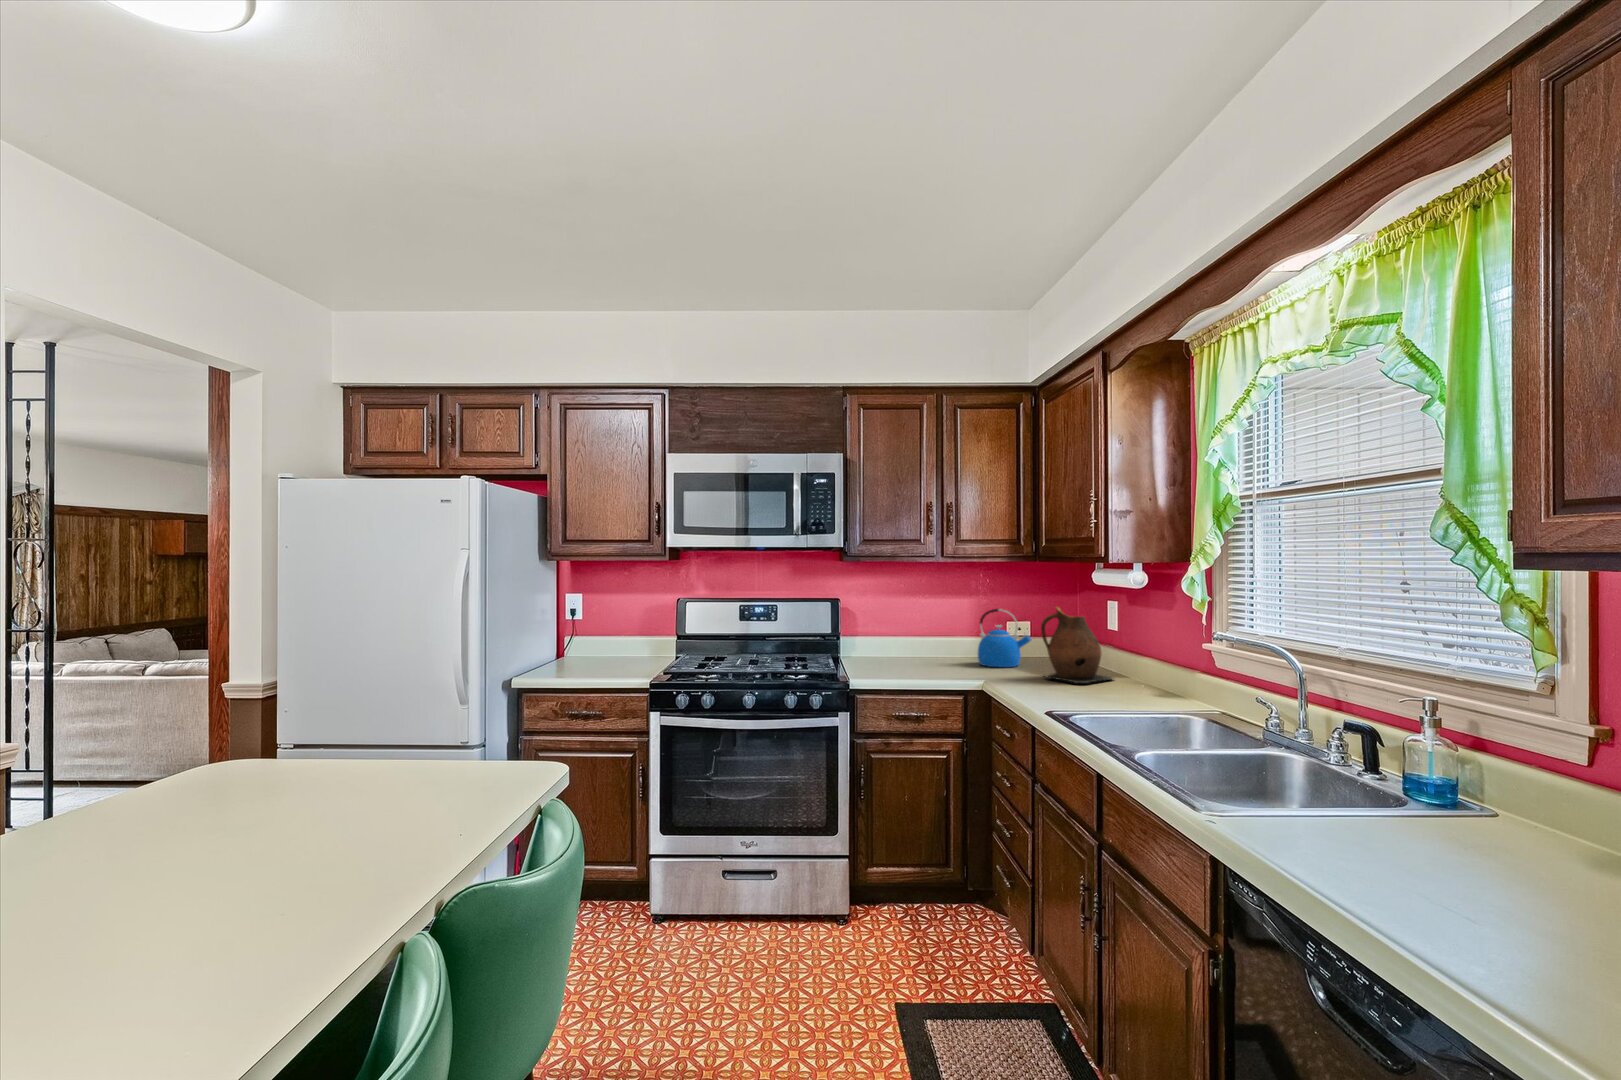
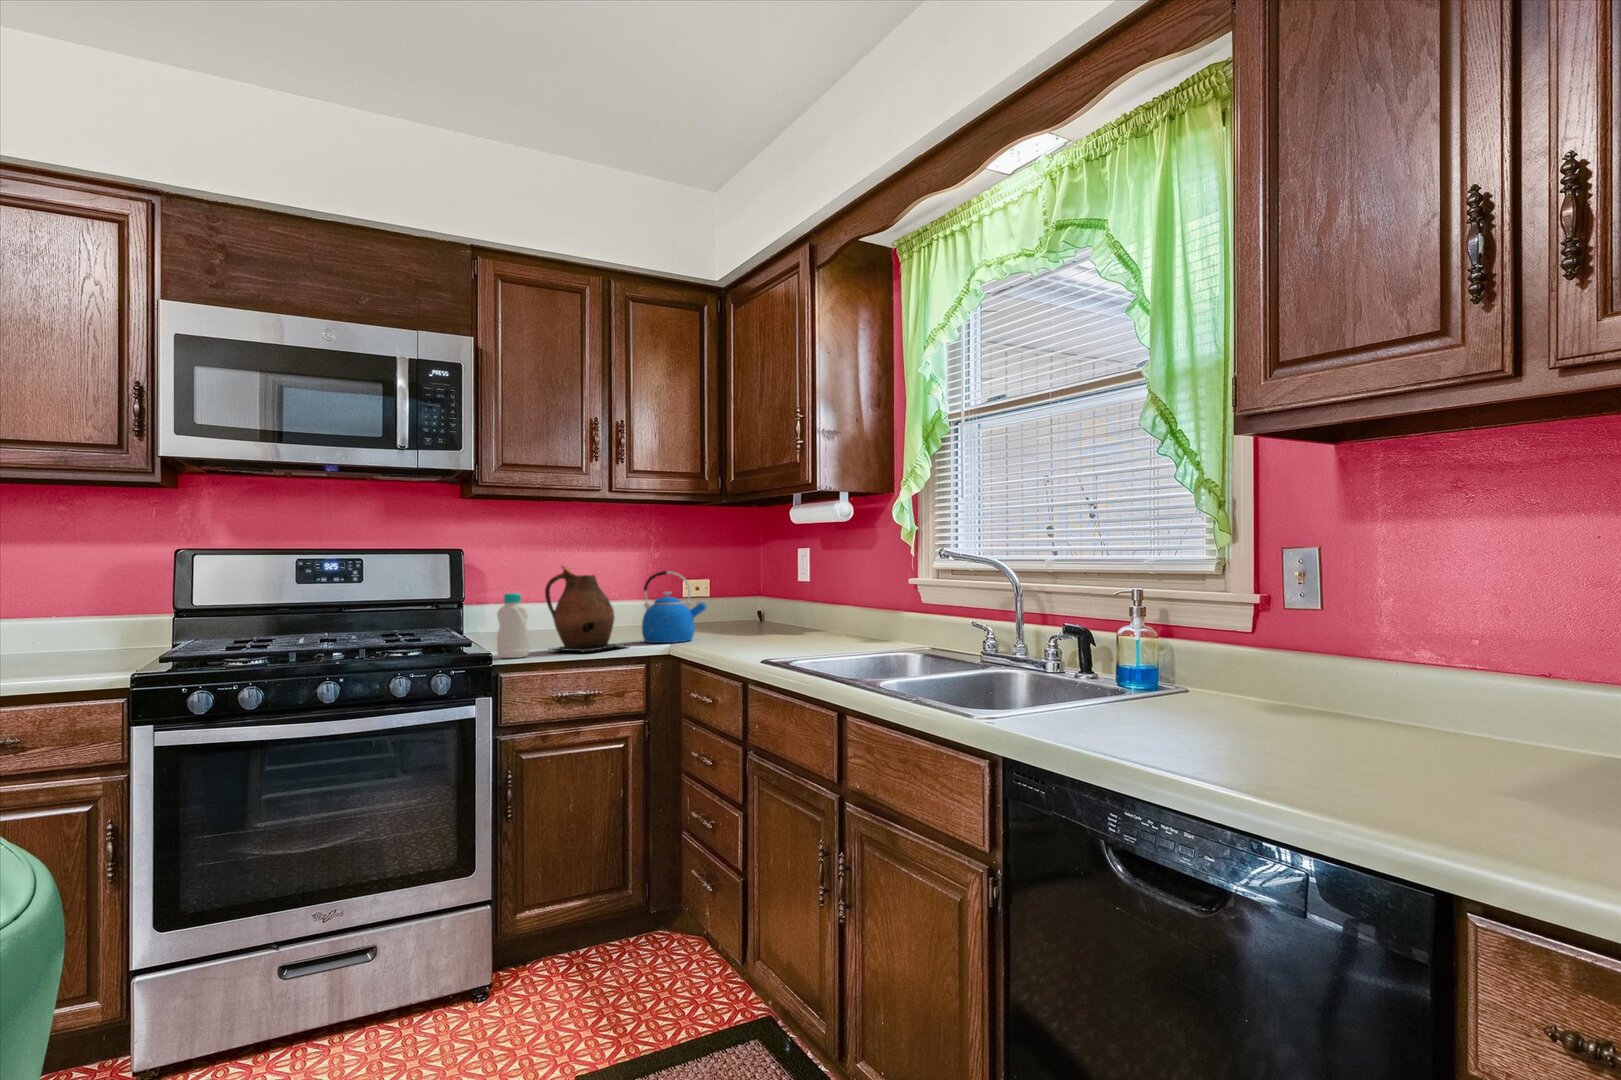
ceramic pitcher: present [1041,607,1112,683] -> present [545,566,628,652]
bottle: none [865,624,888,672] -> present [497,593,529,658]

